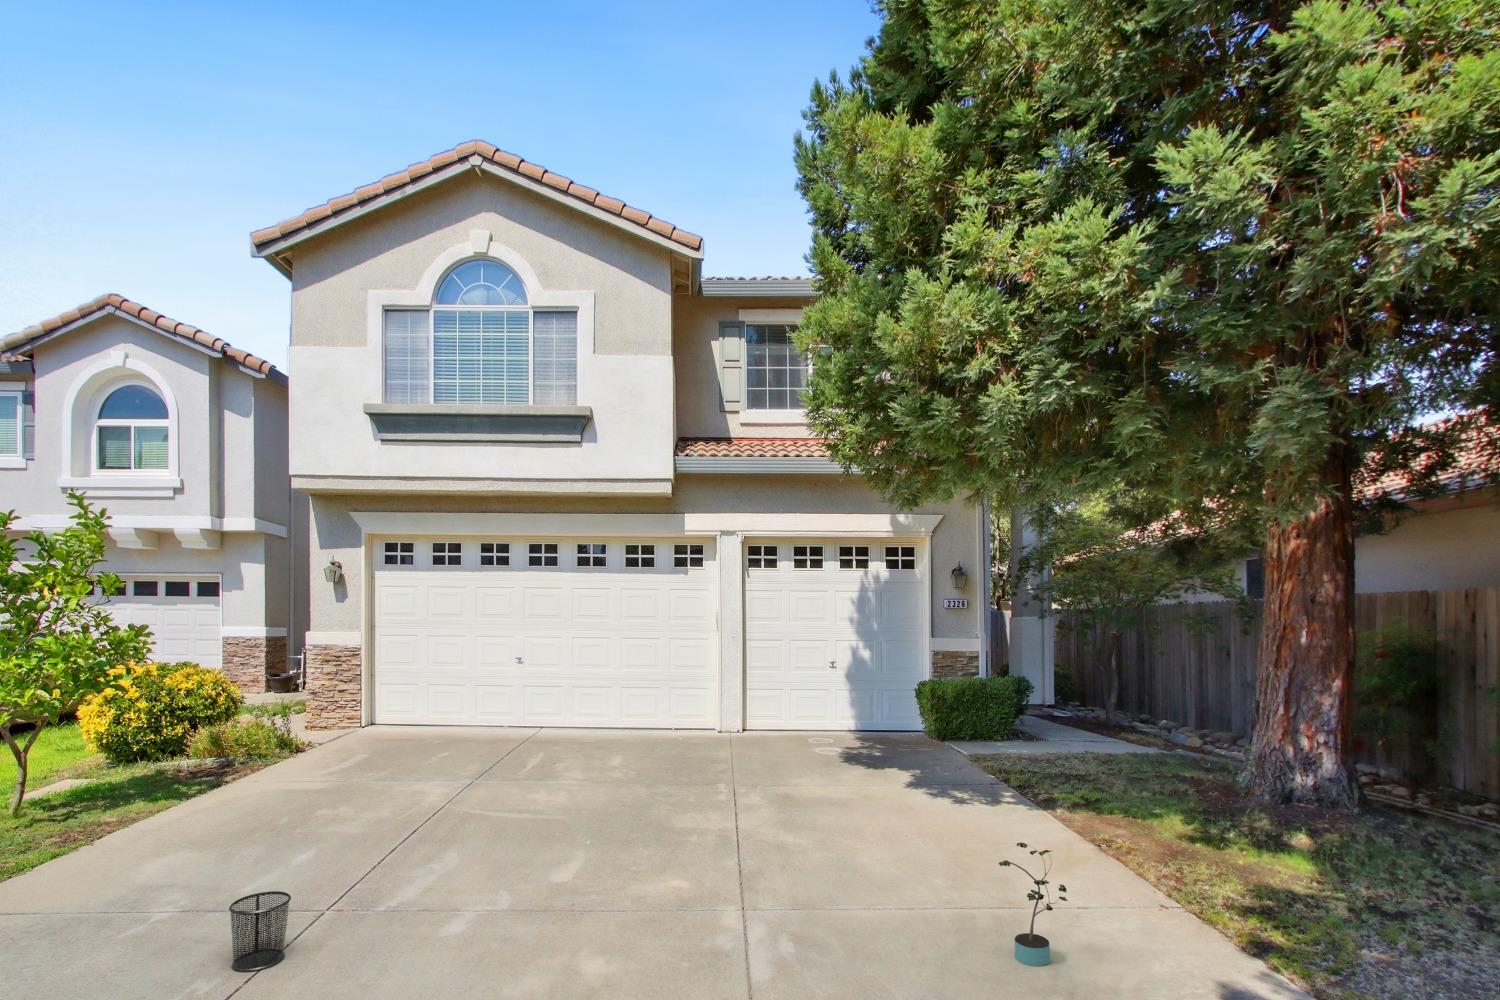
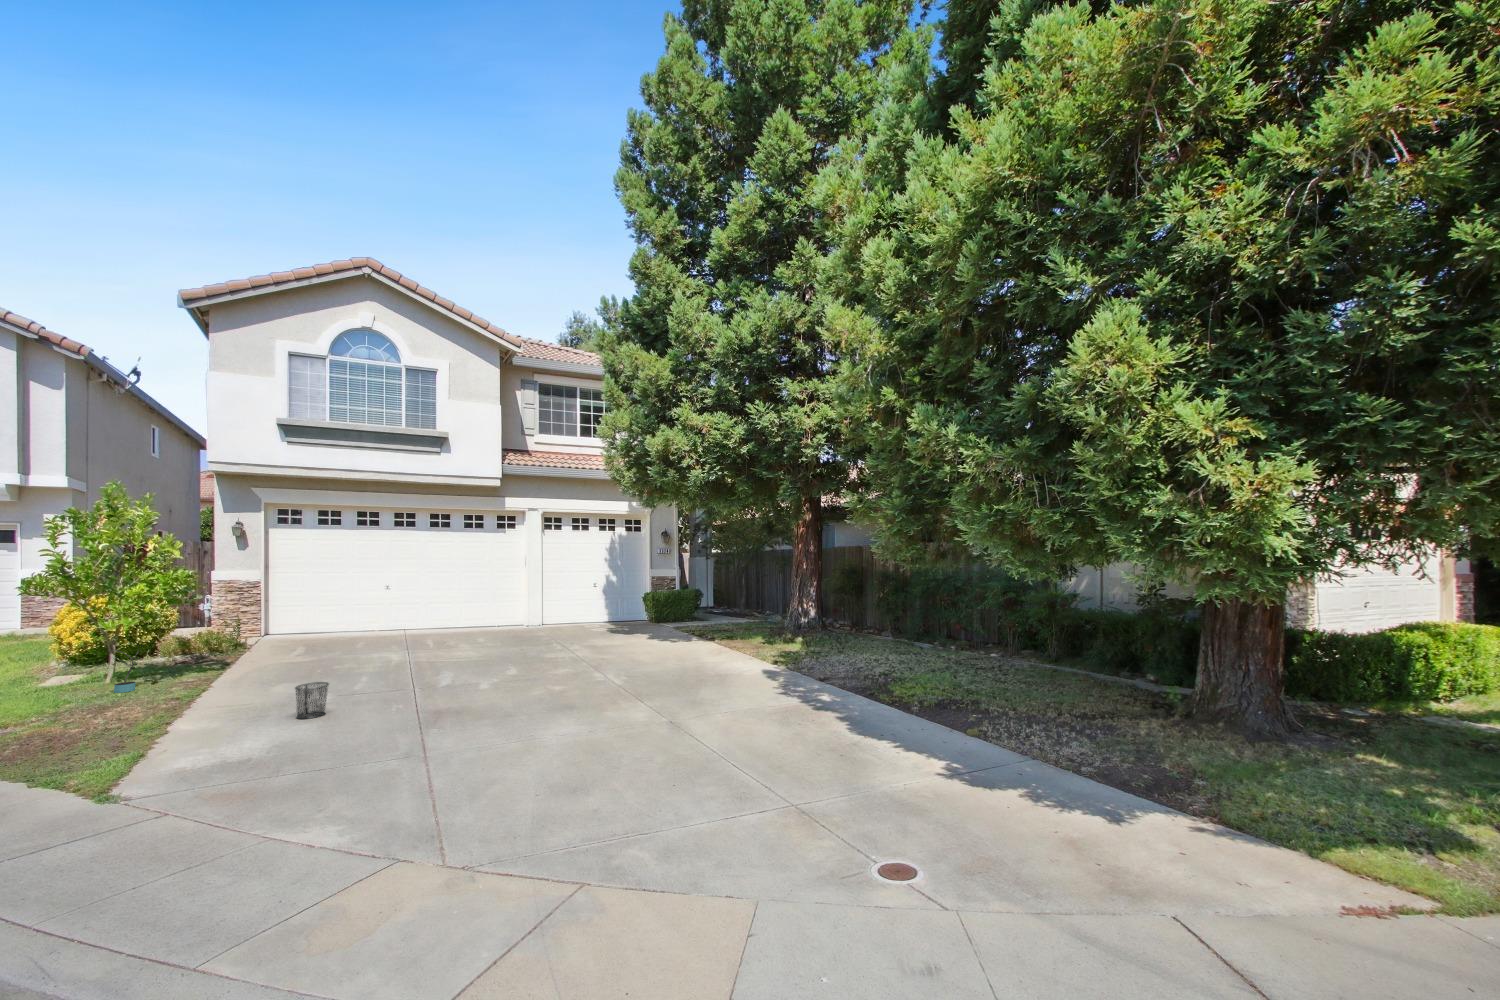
potted plant: present [999,843,1067,966] -> present [109,643,143,693]

